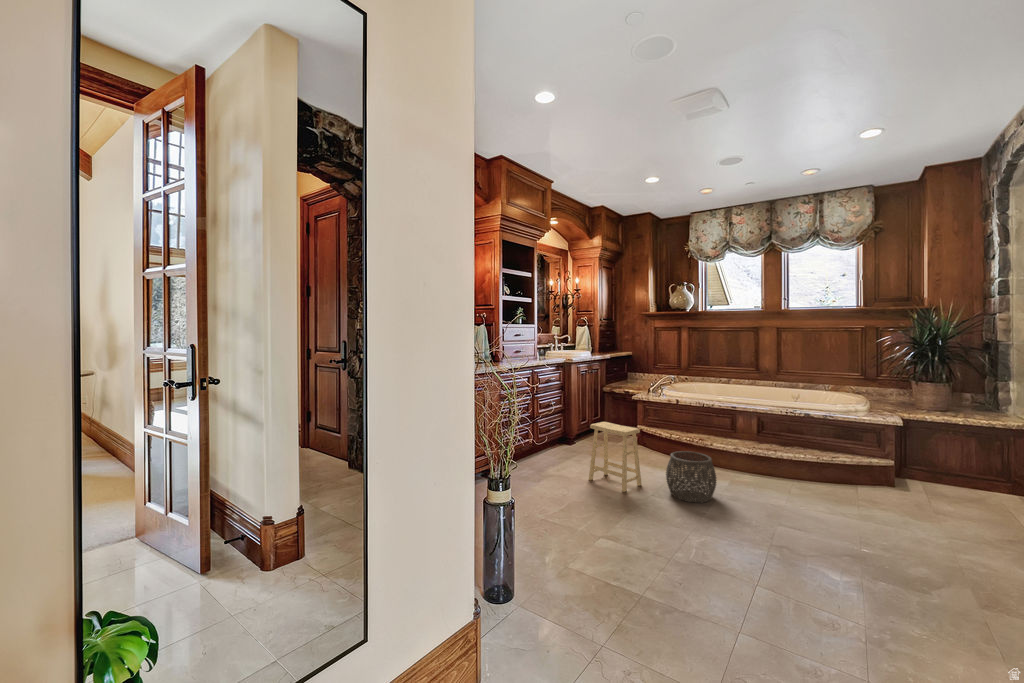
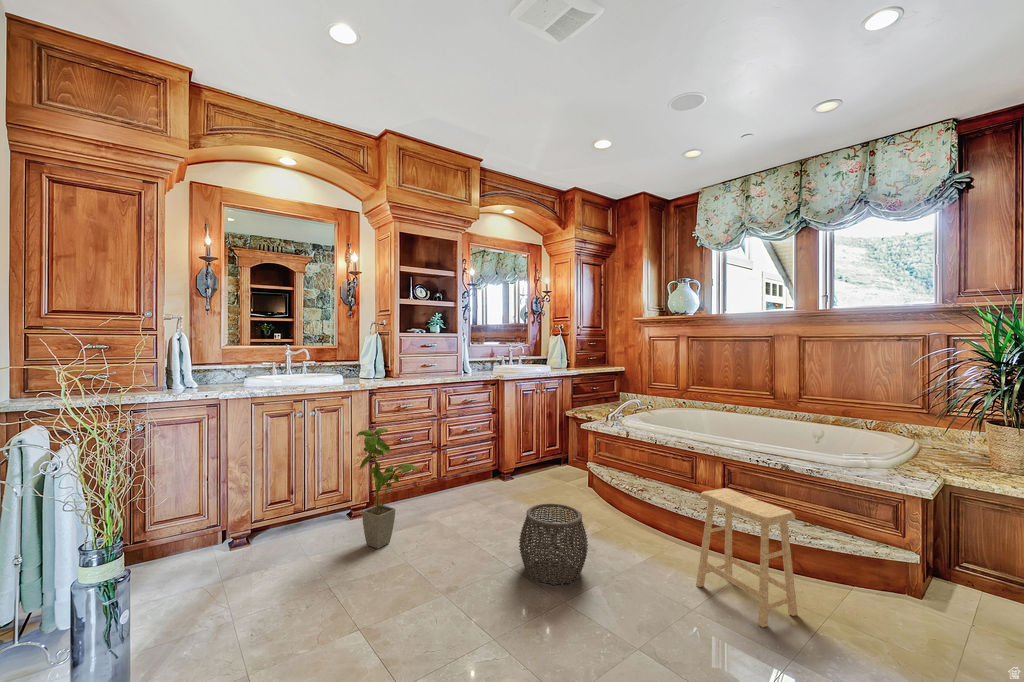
house plant: none [540,407,588,499] -> present [356,428,419,549]
footstool: present [589,422,642,492] -> present [696,488,798,628]

